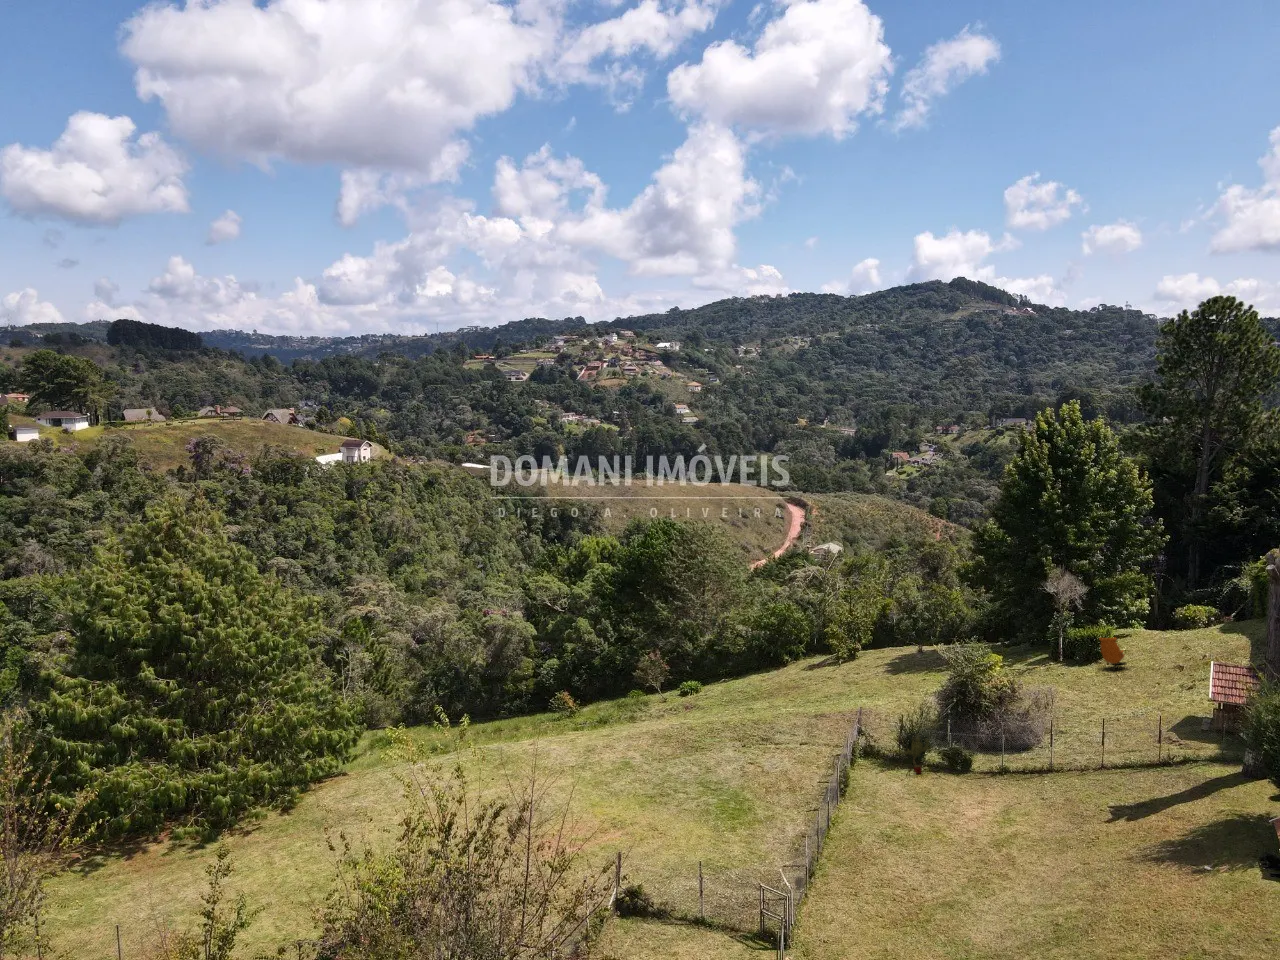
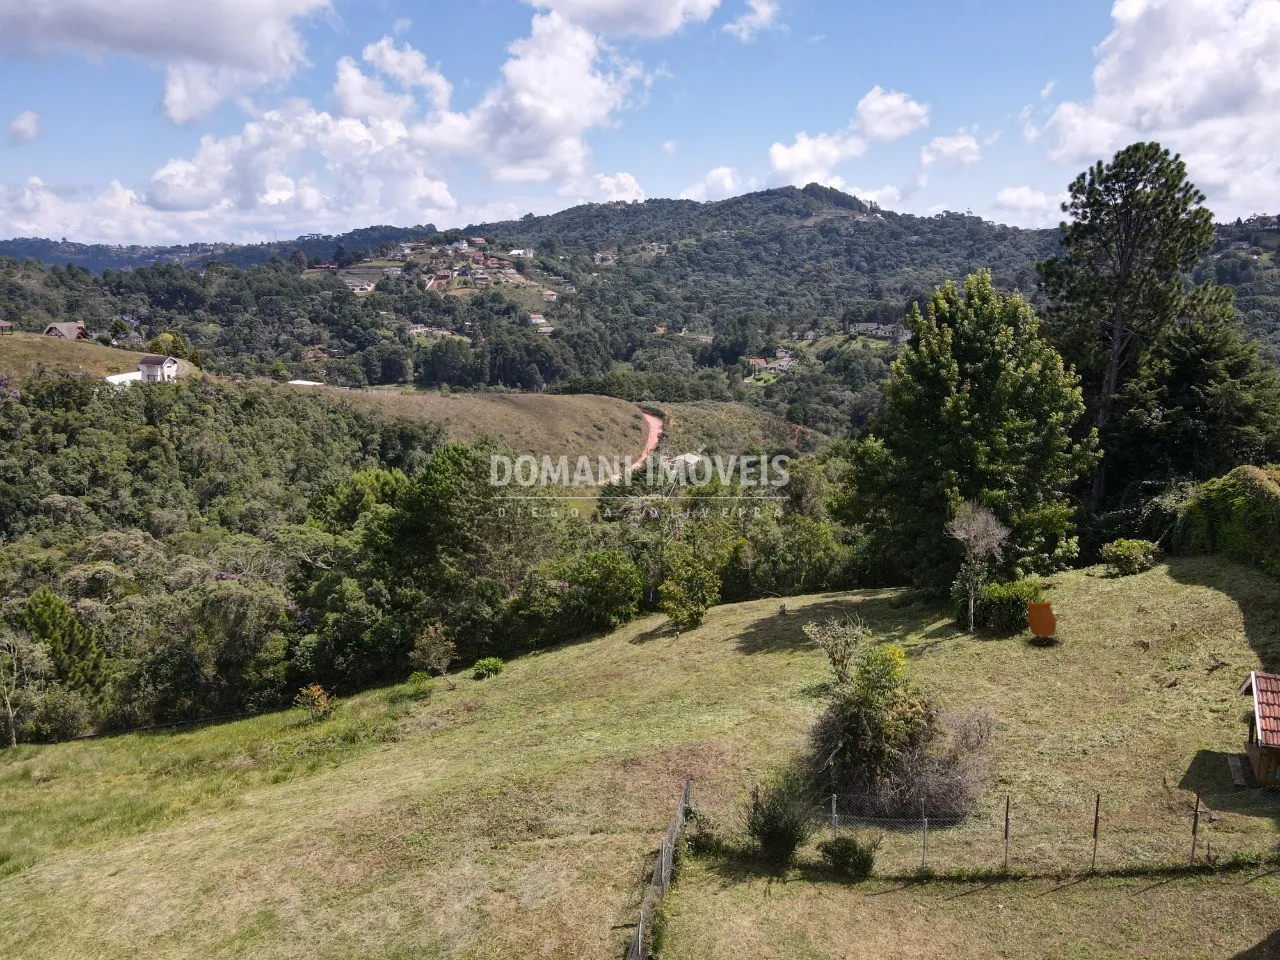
potted tree: present [900,736,929,774] -> none [751,819,805,888]

